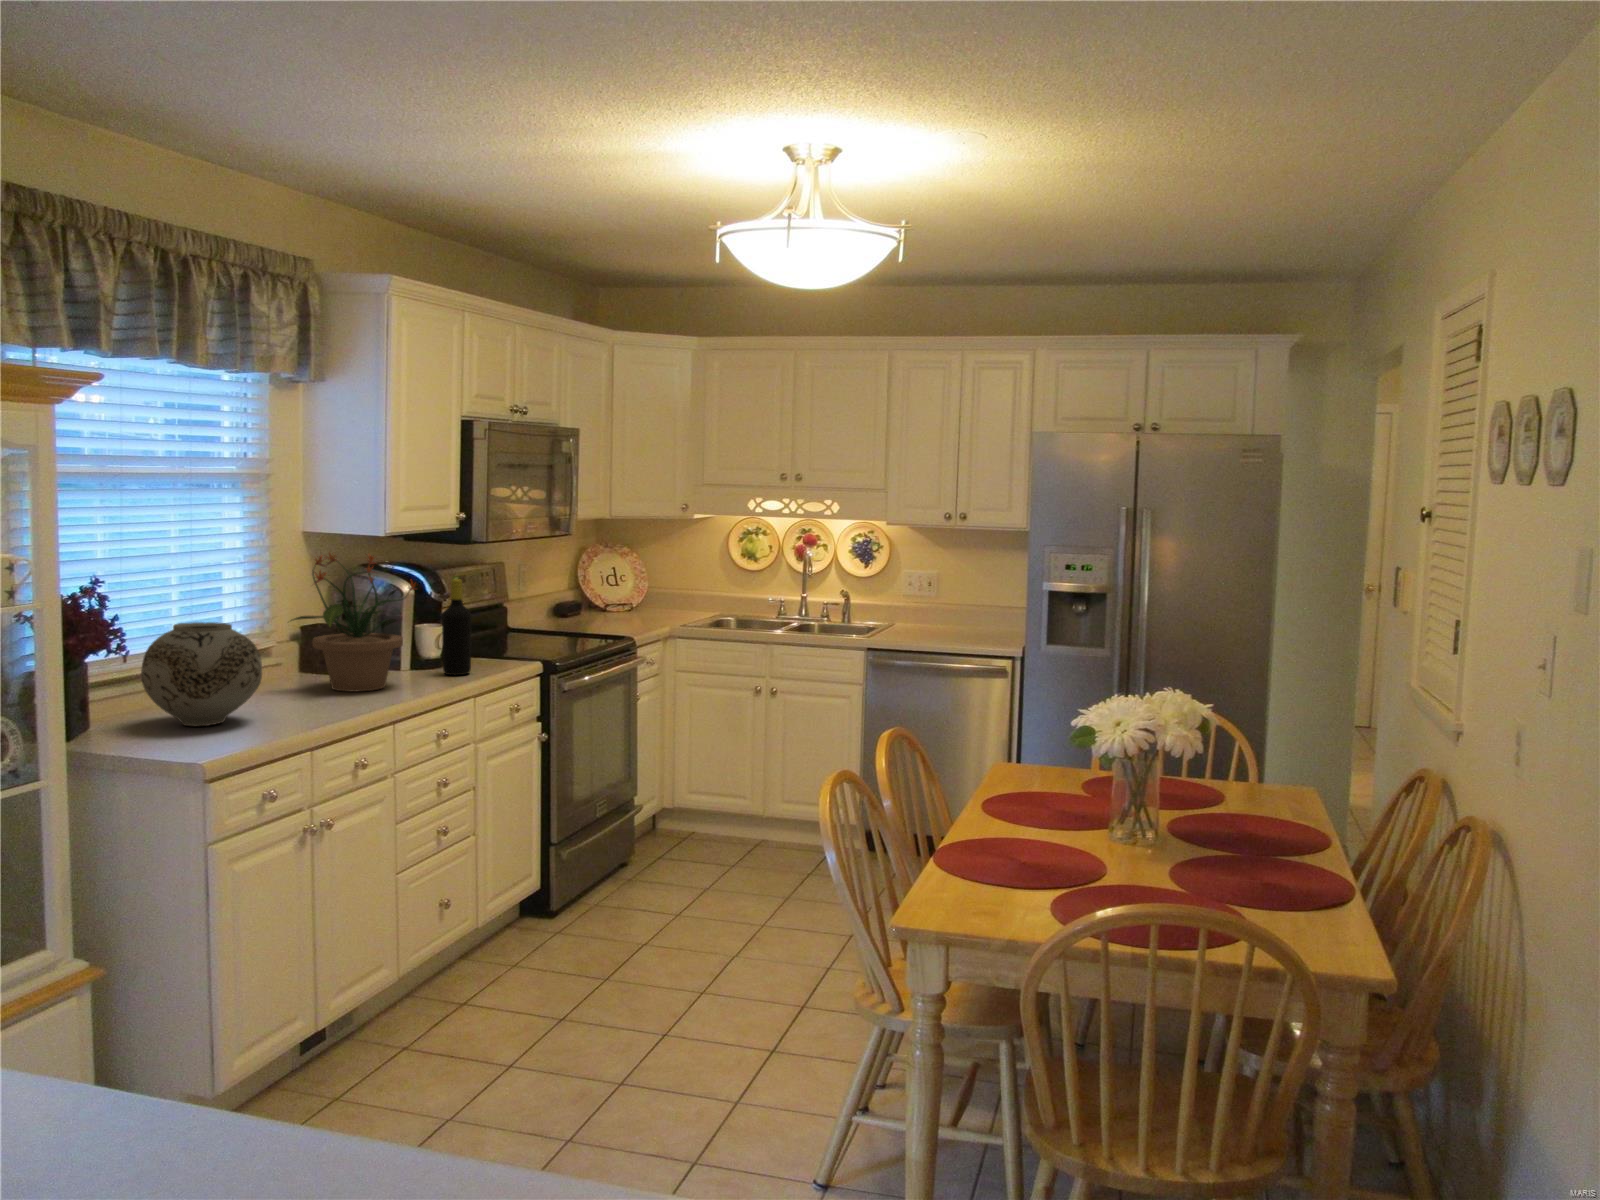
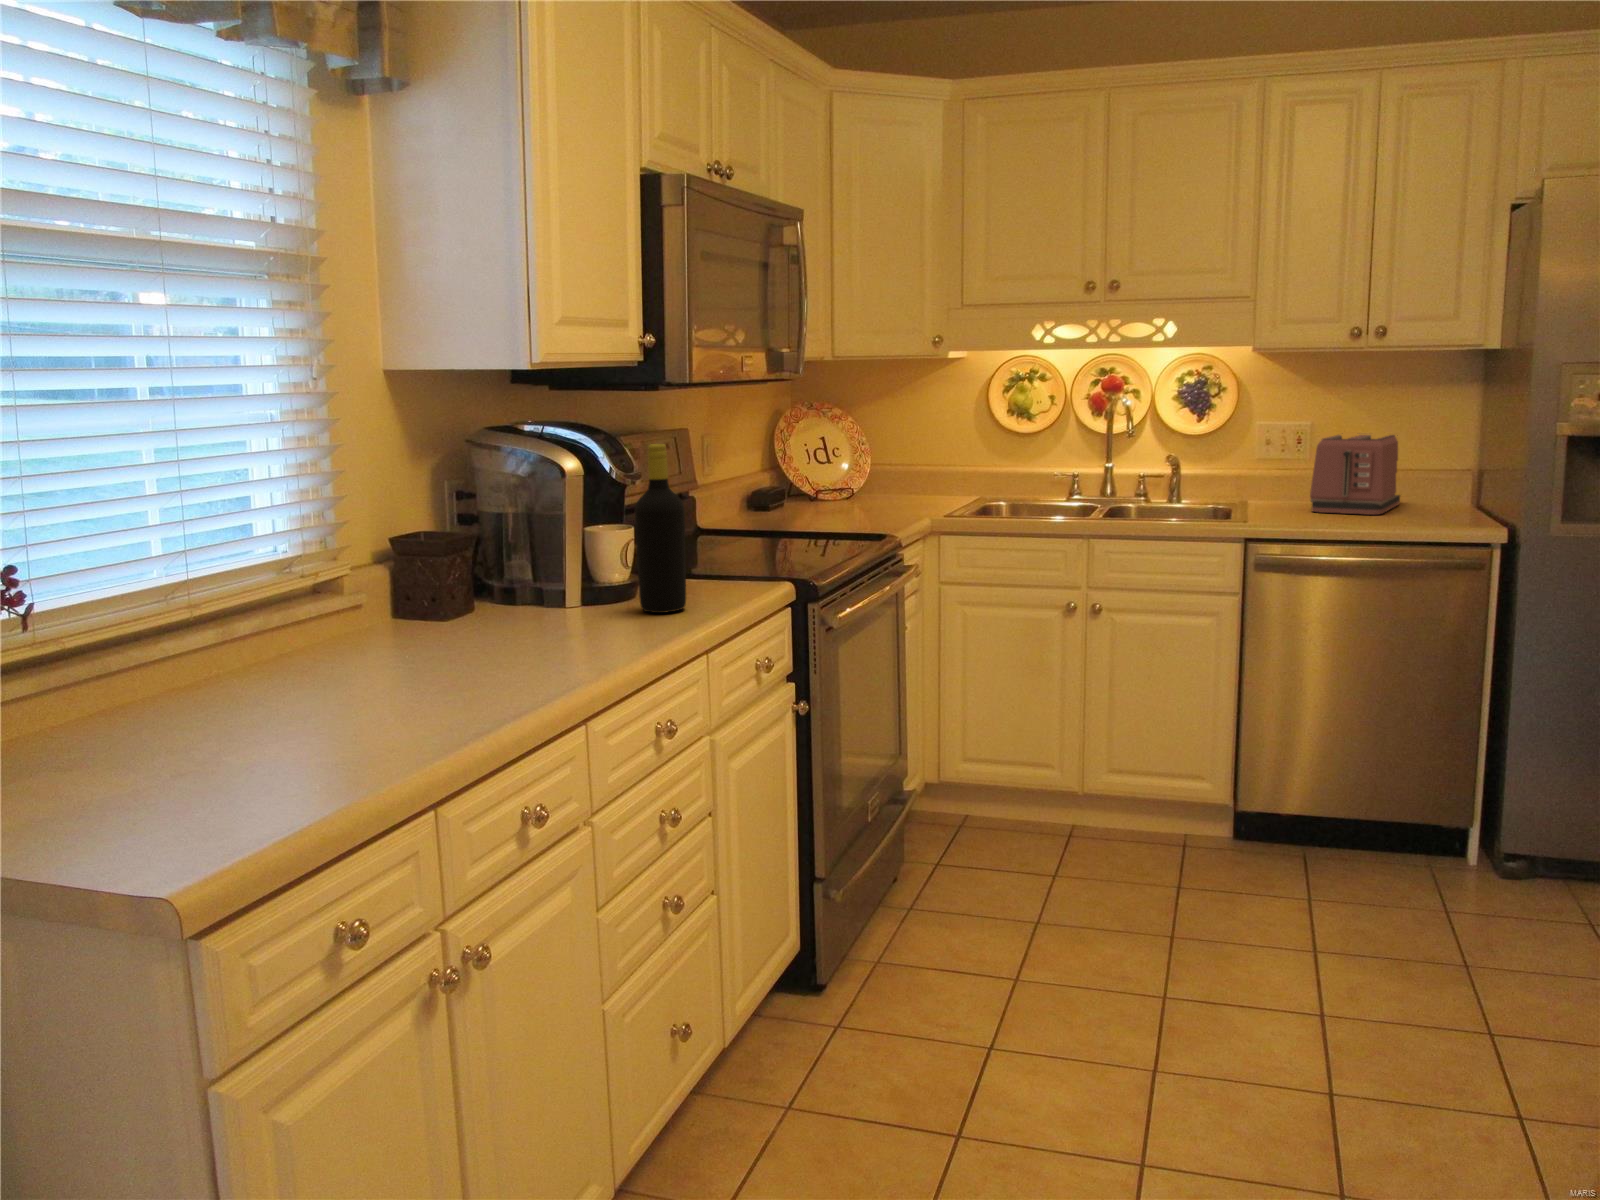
potted plant: present [291,553,415,692] -> none [368,394,604,654]
toaster: none [923,580,992,634] -> present [1310,435,1400,515]
vase: present [141,622,262,726] -> none [73,533,329,755]

